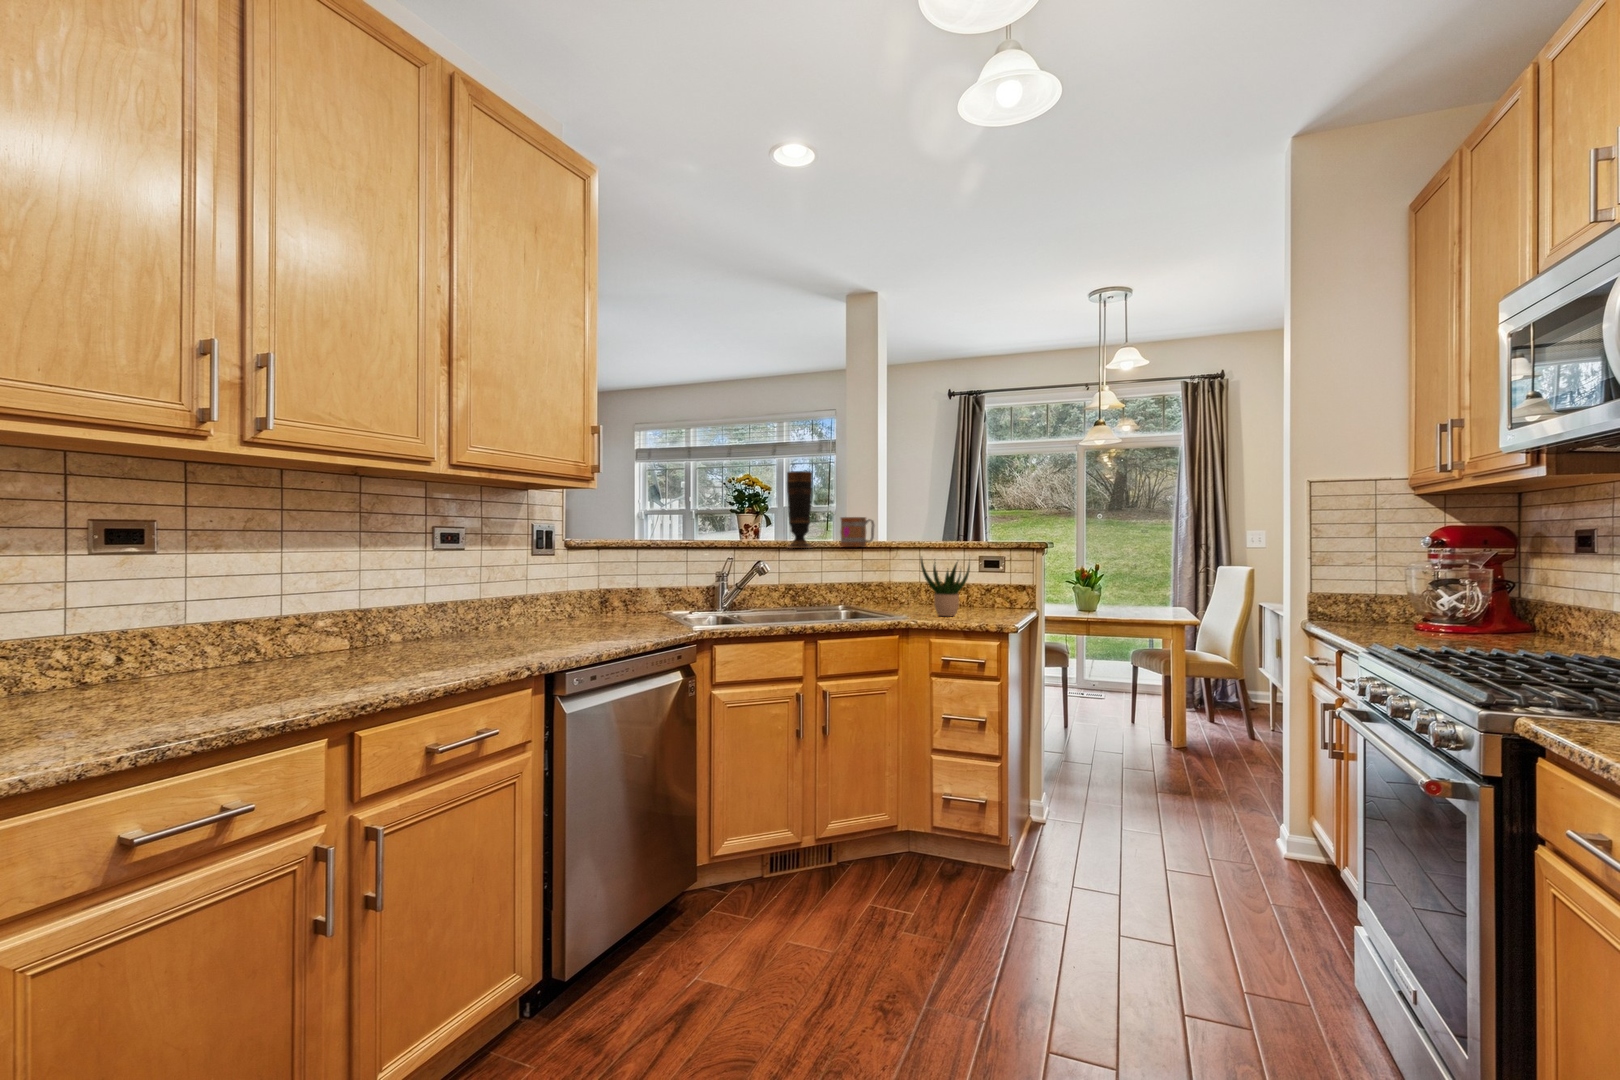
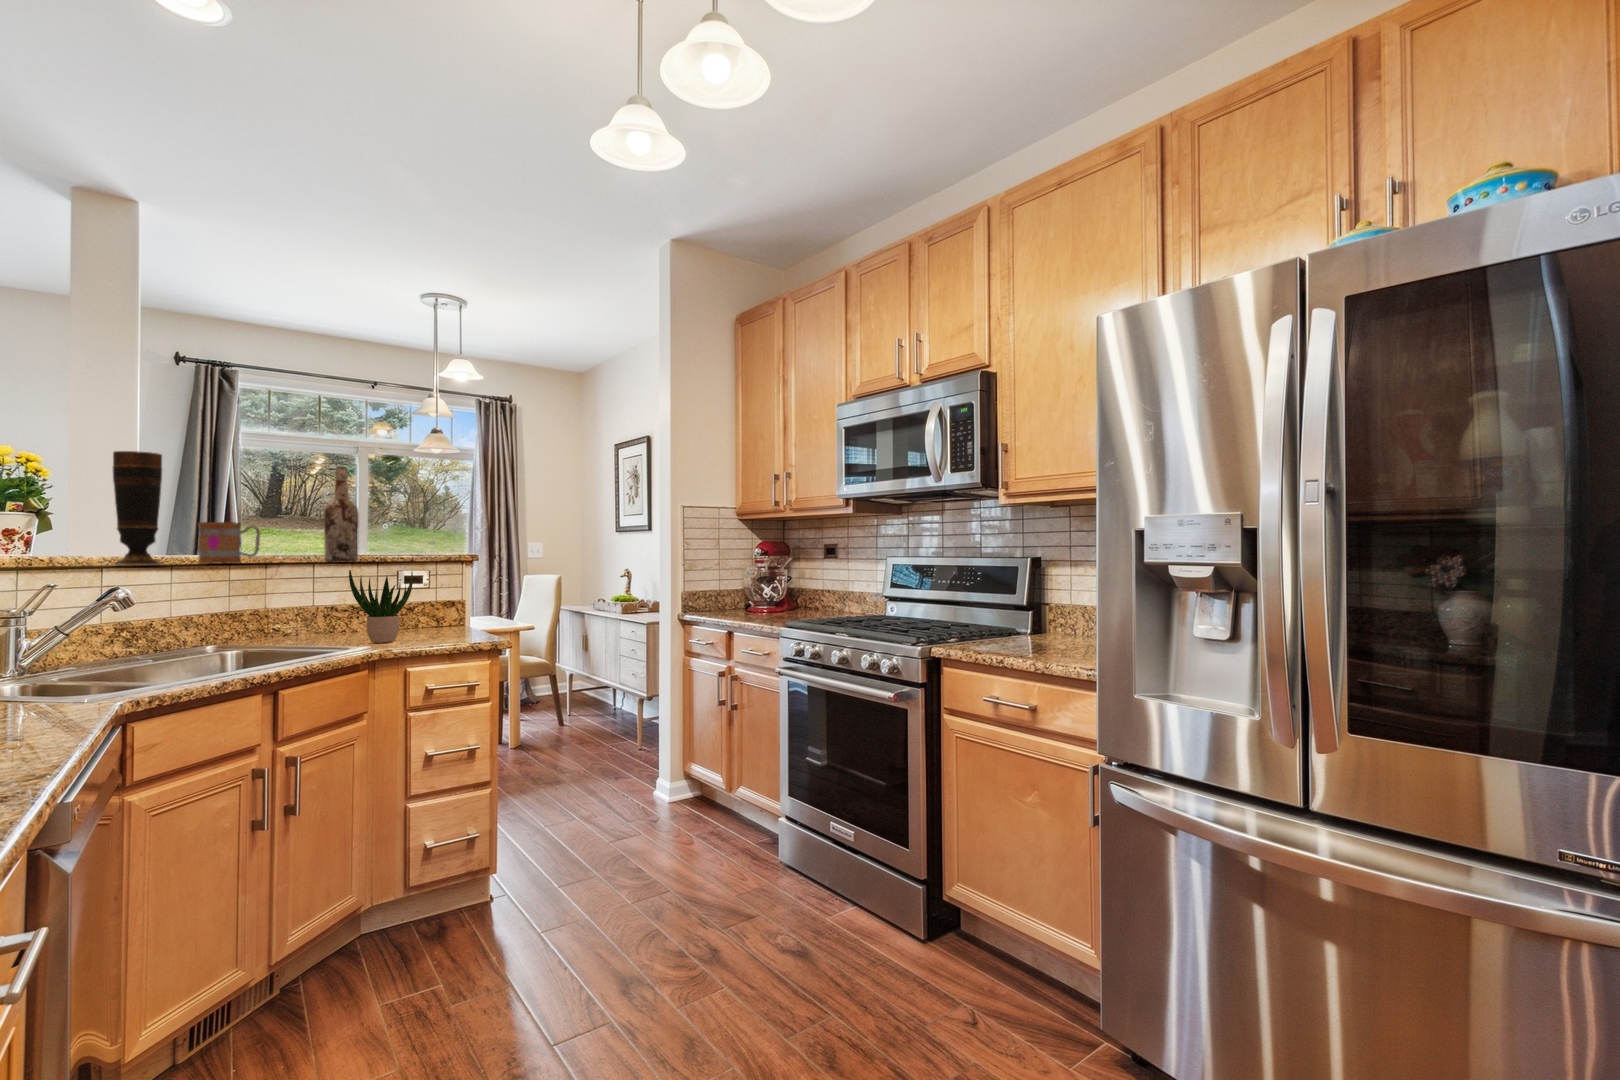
wine bottle: none [916,470,940,547] -> present [324,466,359,562]

